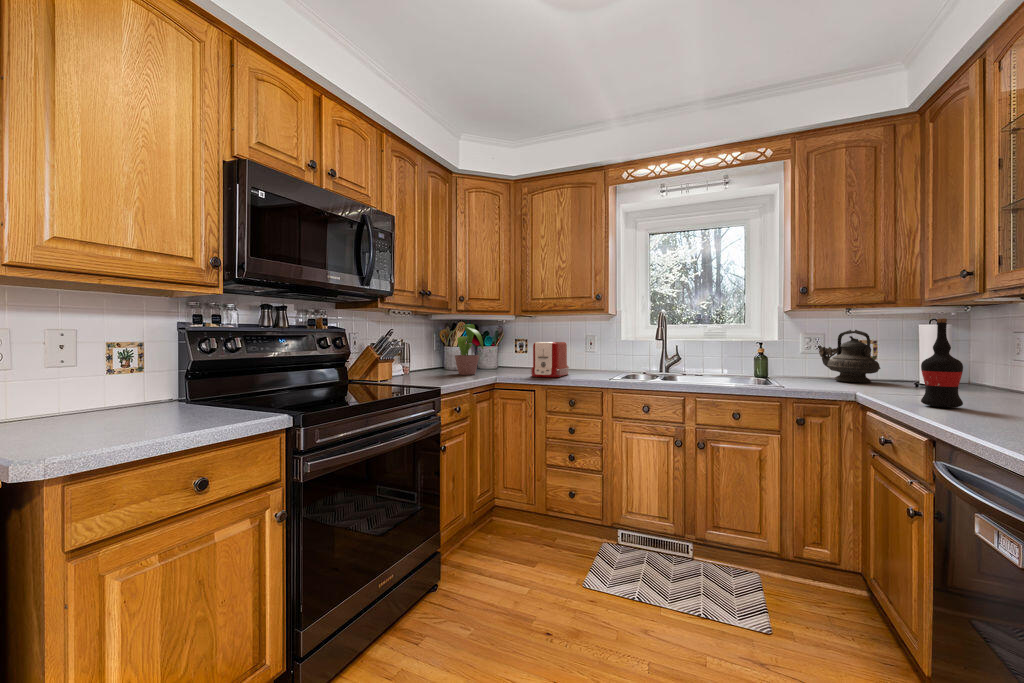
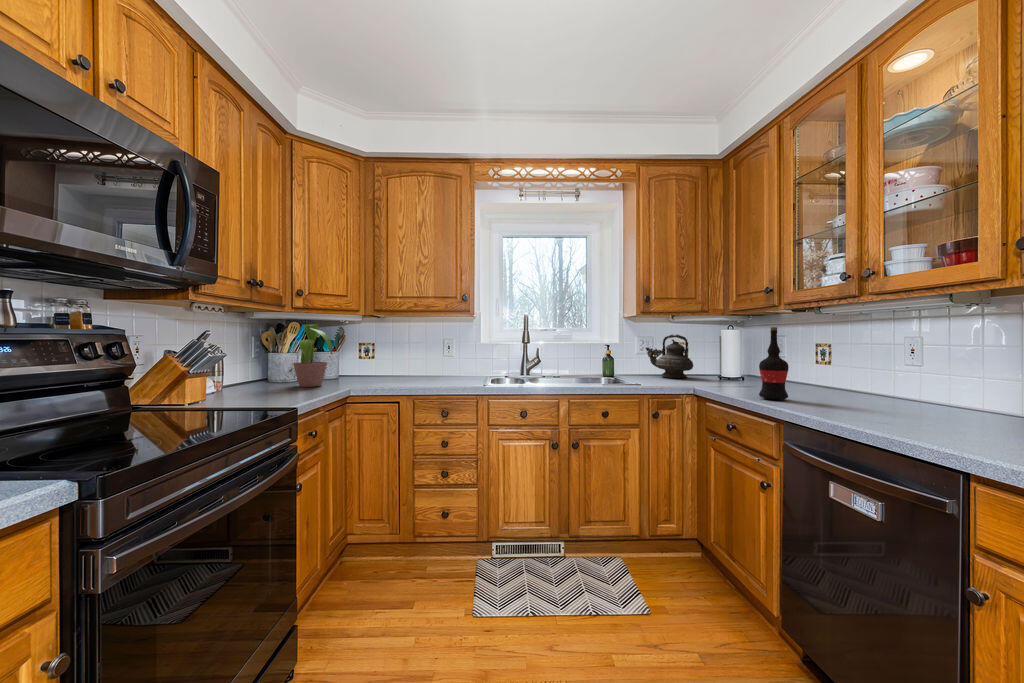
toaster: present [531,342,569,377] -> none [394,345,433,386]

